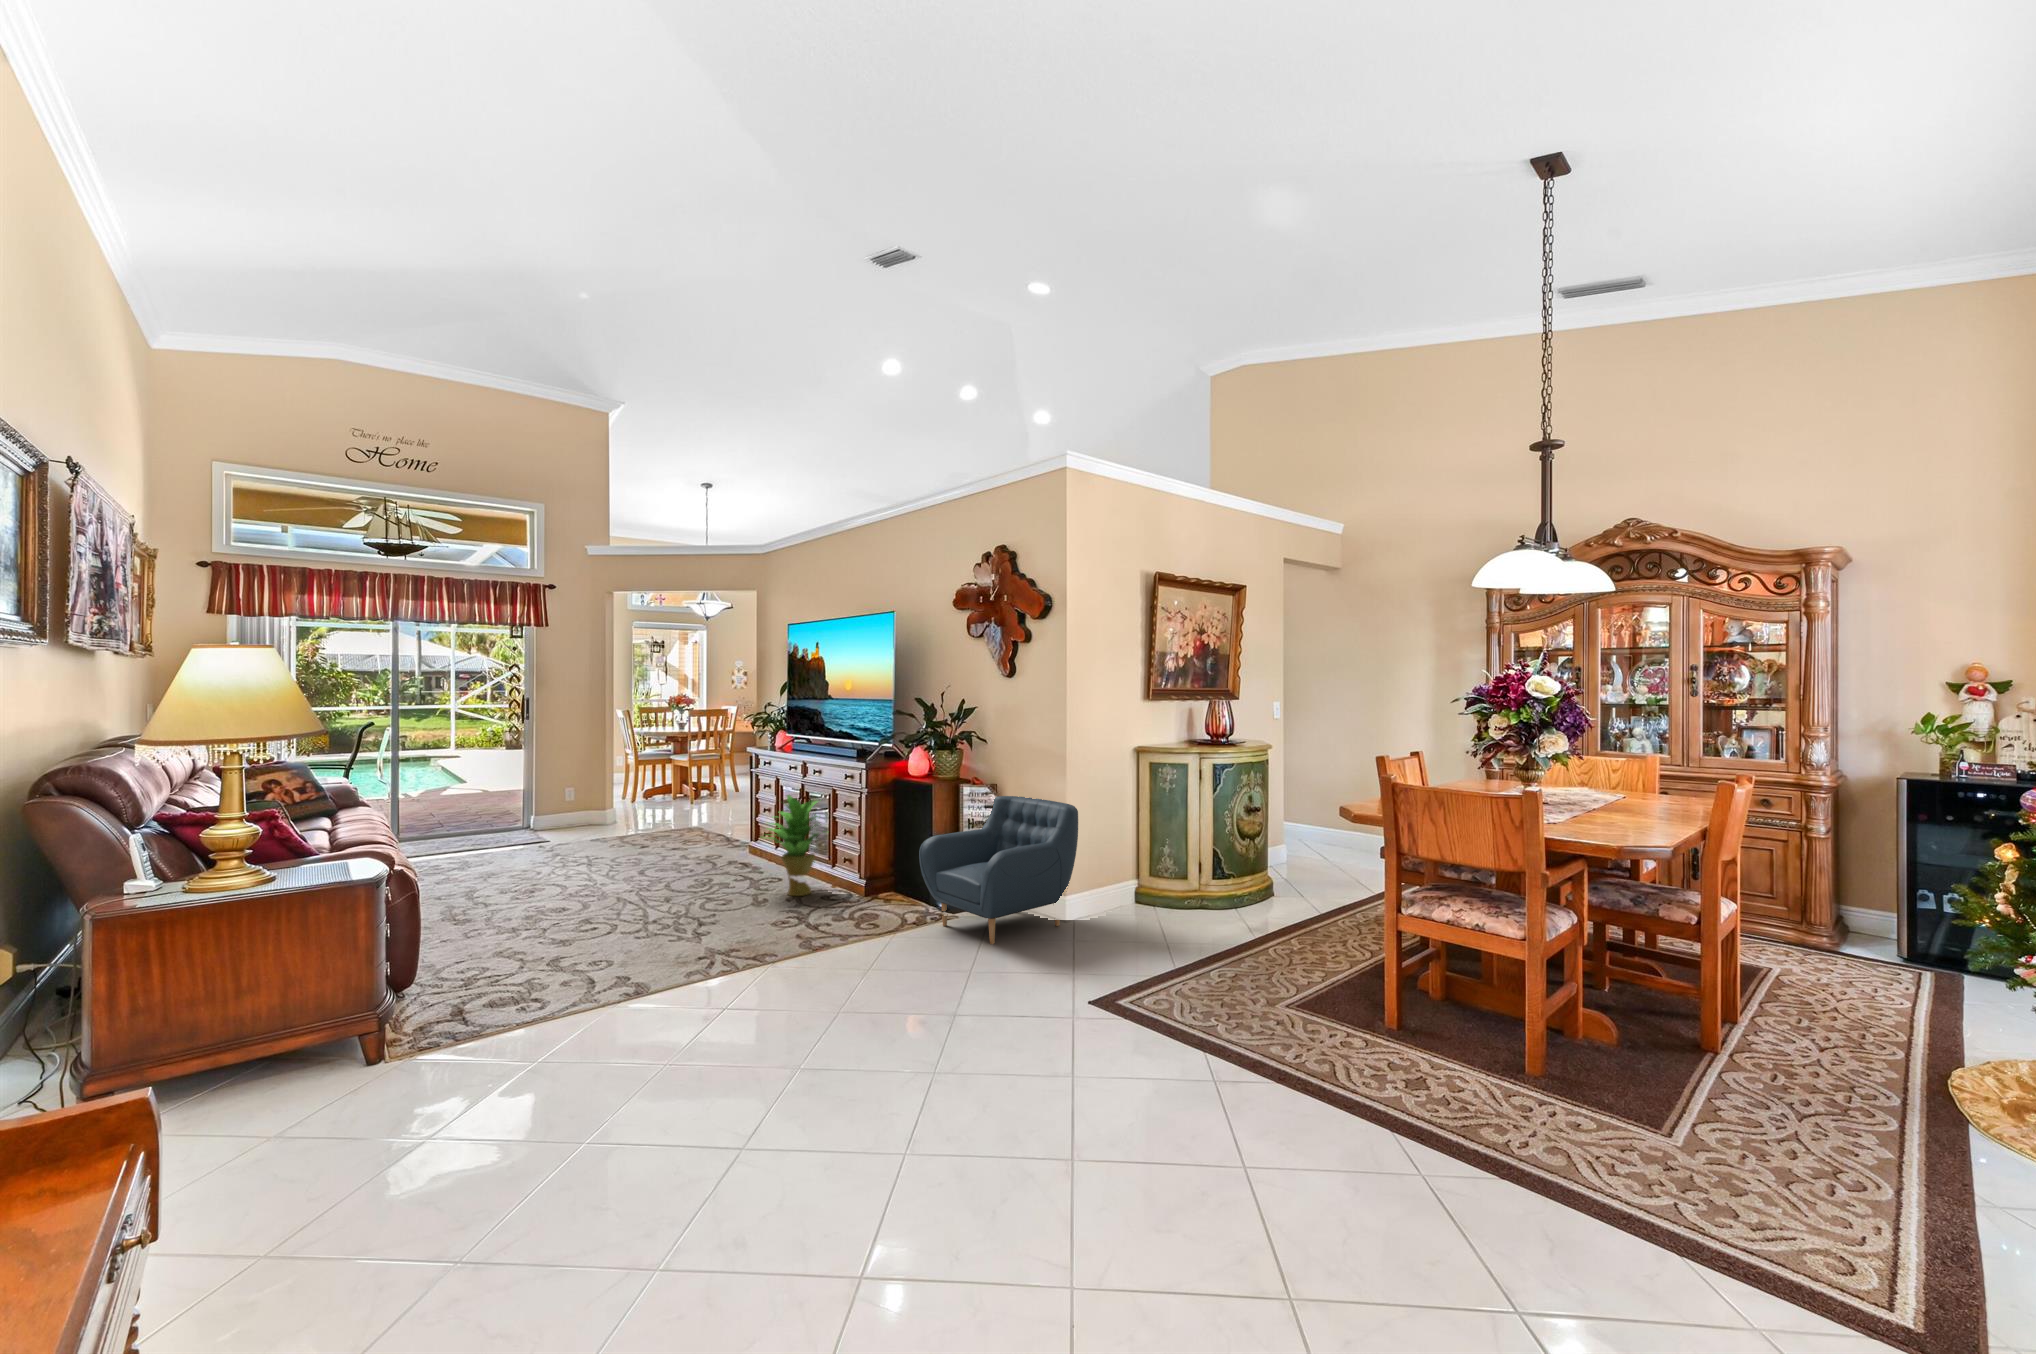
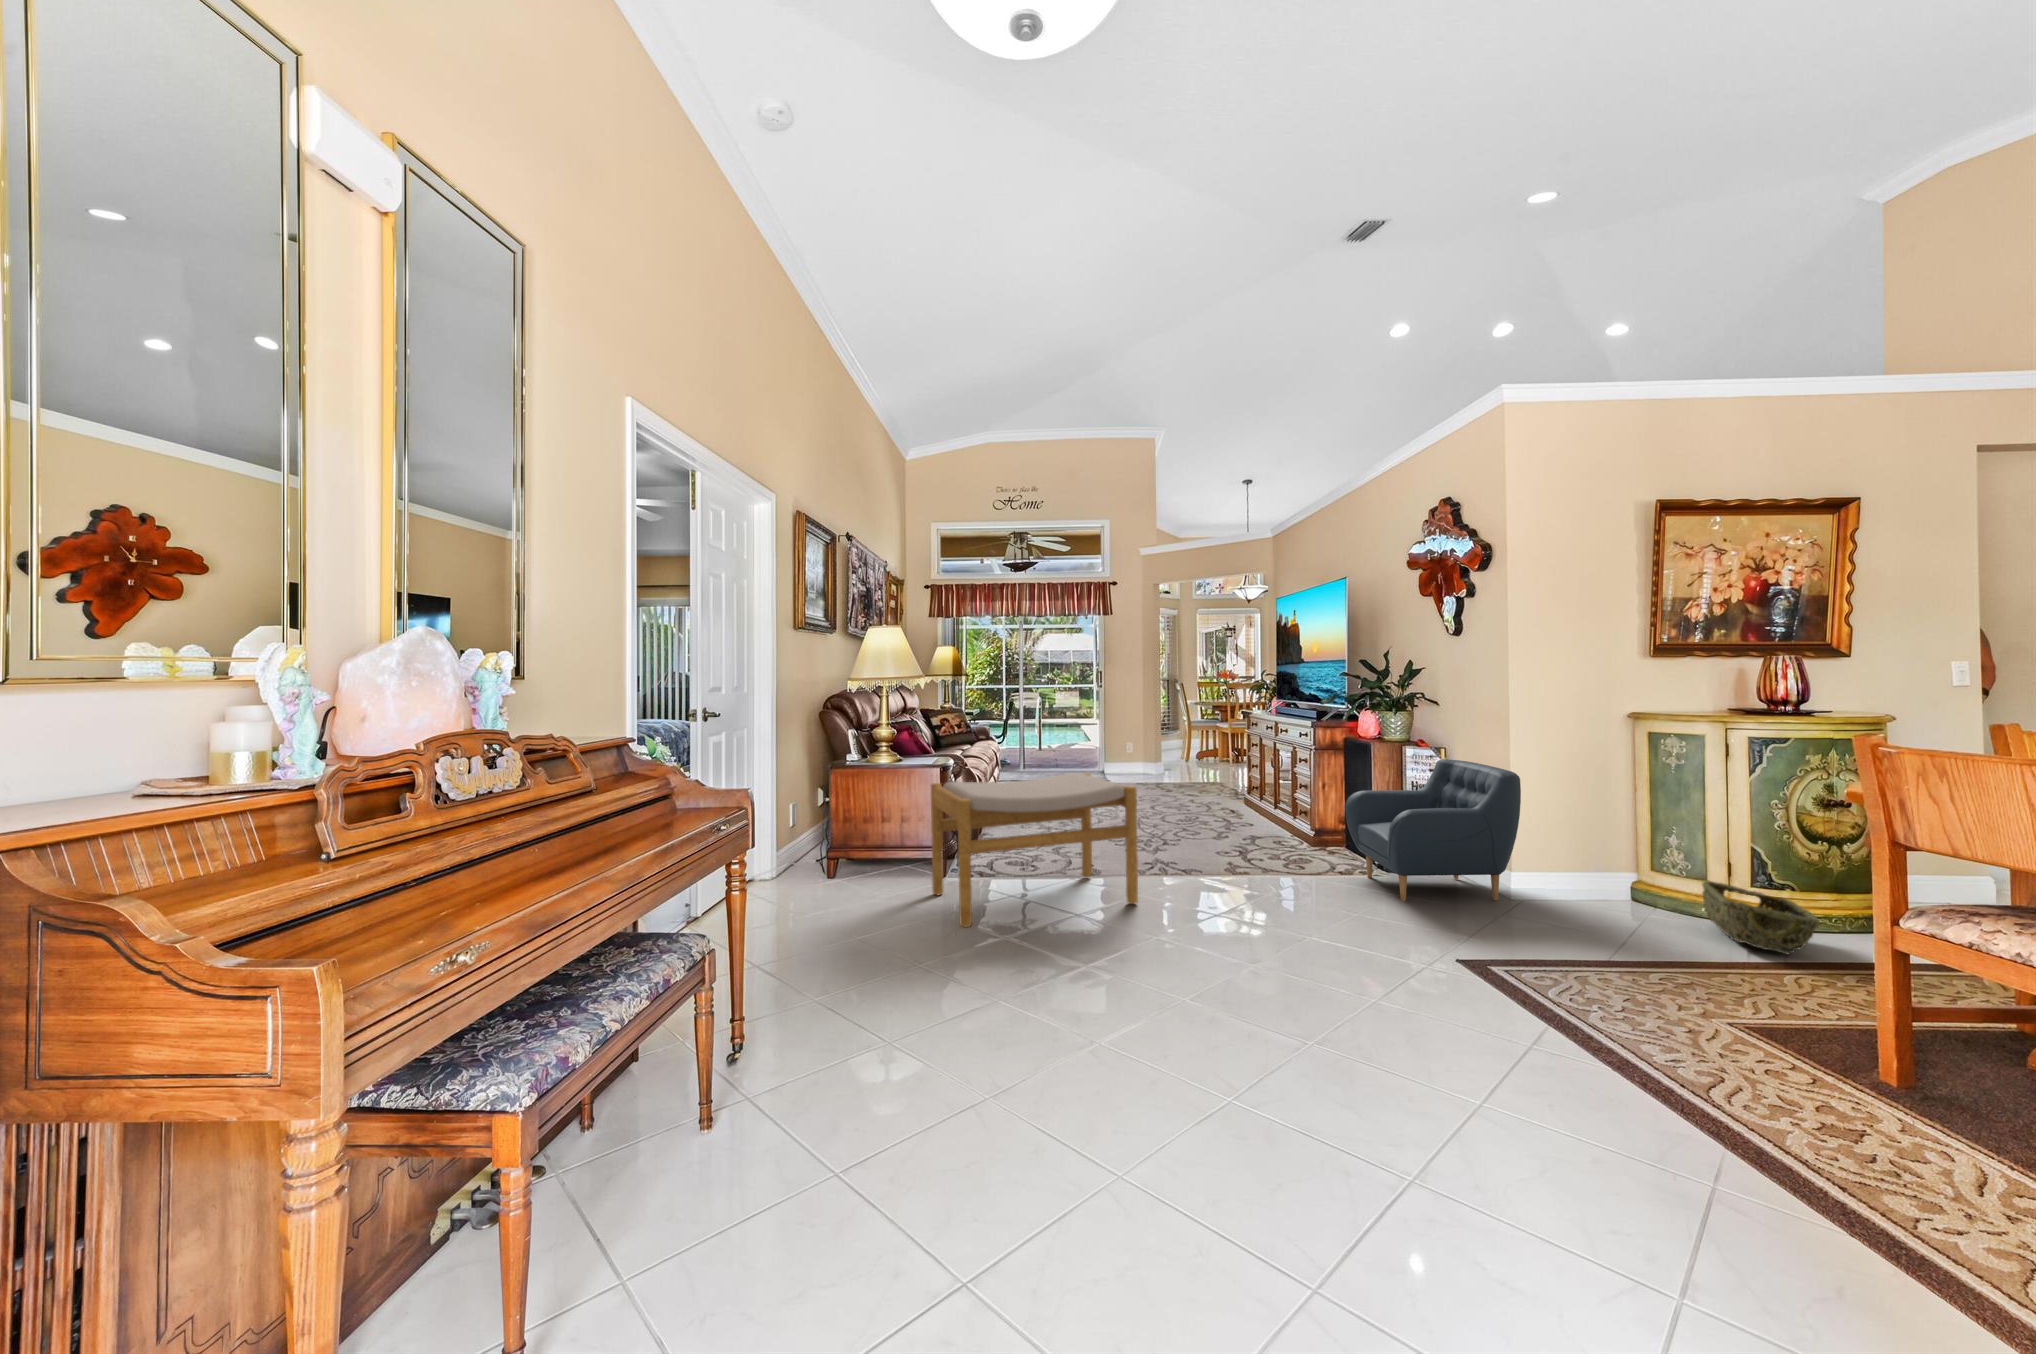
potted plant: present [766,795,824,896] -> none [1229,746,1296,834]
footstool: none [392,854,739,1132] -> present [931,772,1138,927]
woven basket: none [1191,879,1266,928] -> present [1702,881,1820,954]

